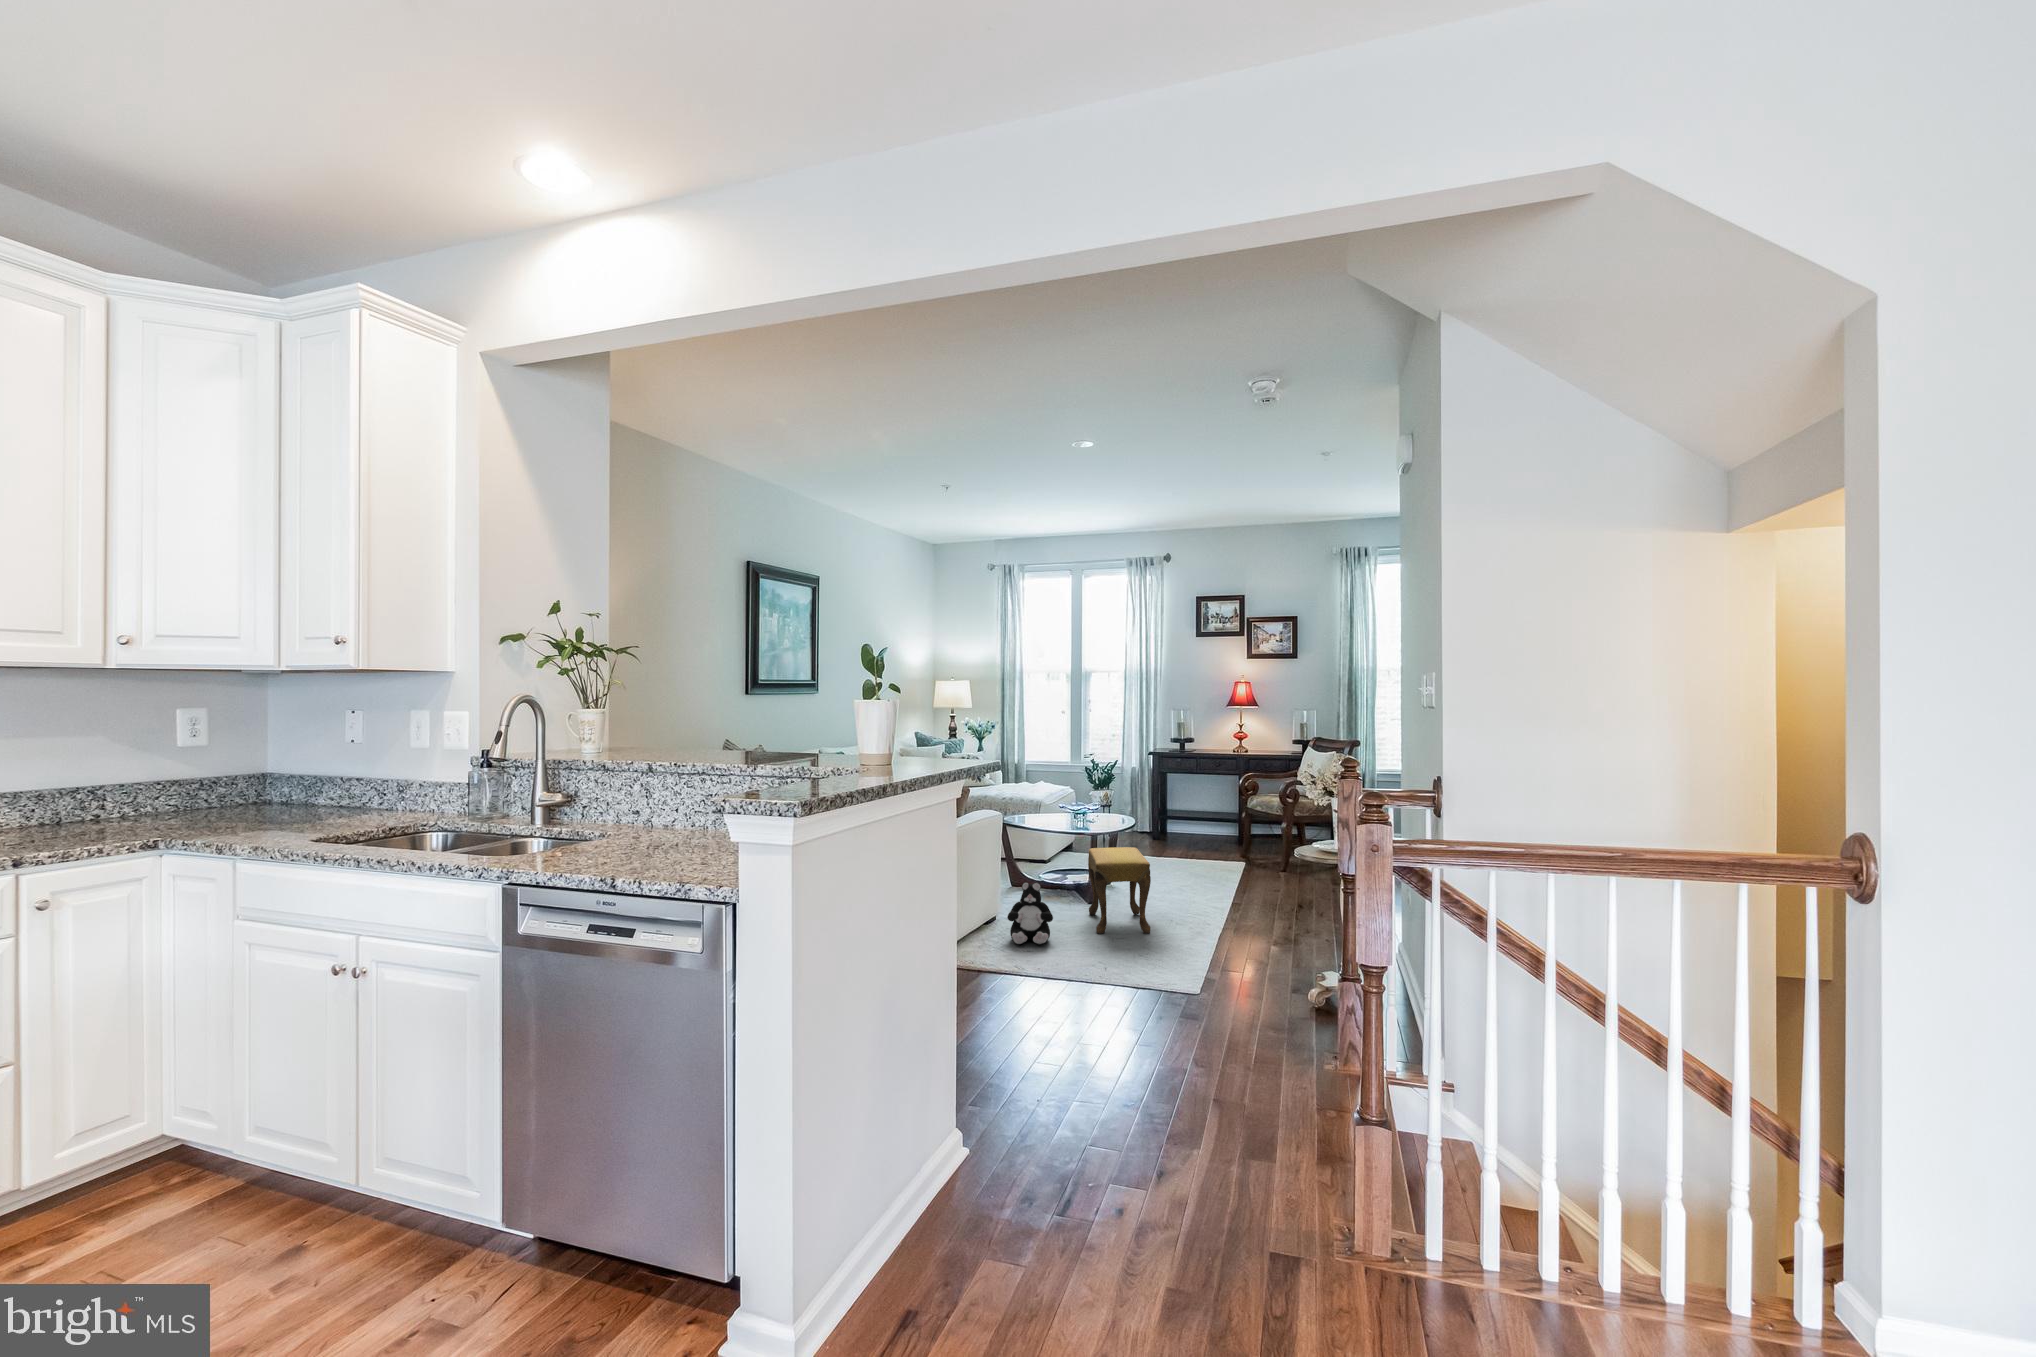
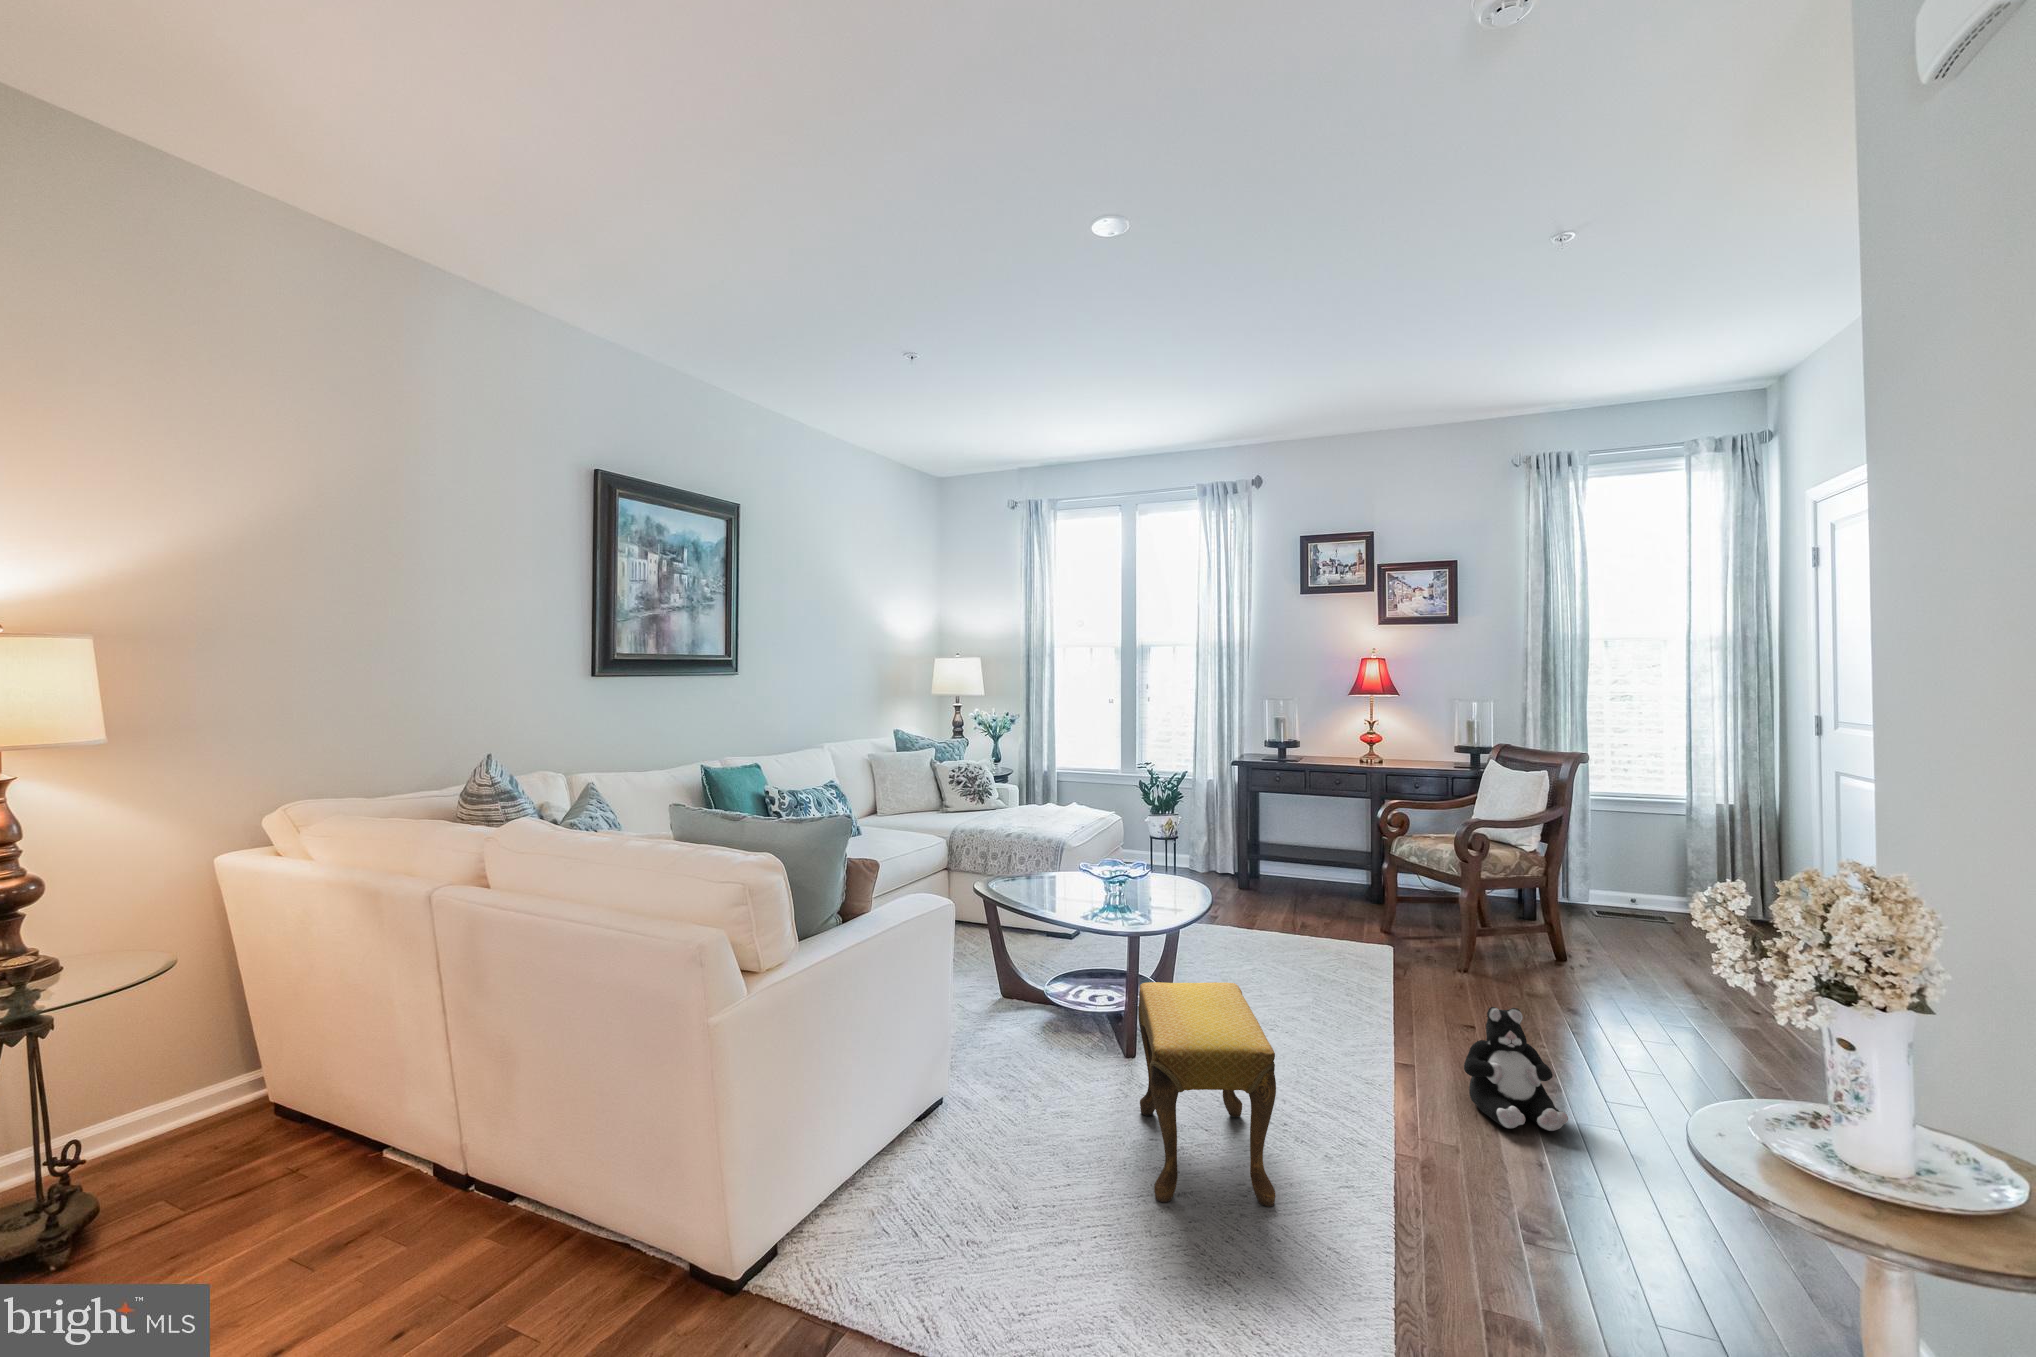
plush toy: present [1007,882,1053,944] -> present [1464,1007,1568,1131]

